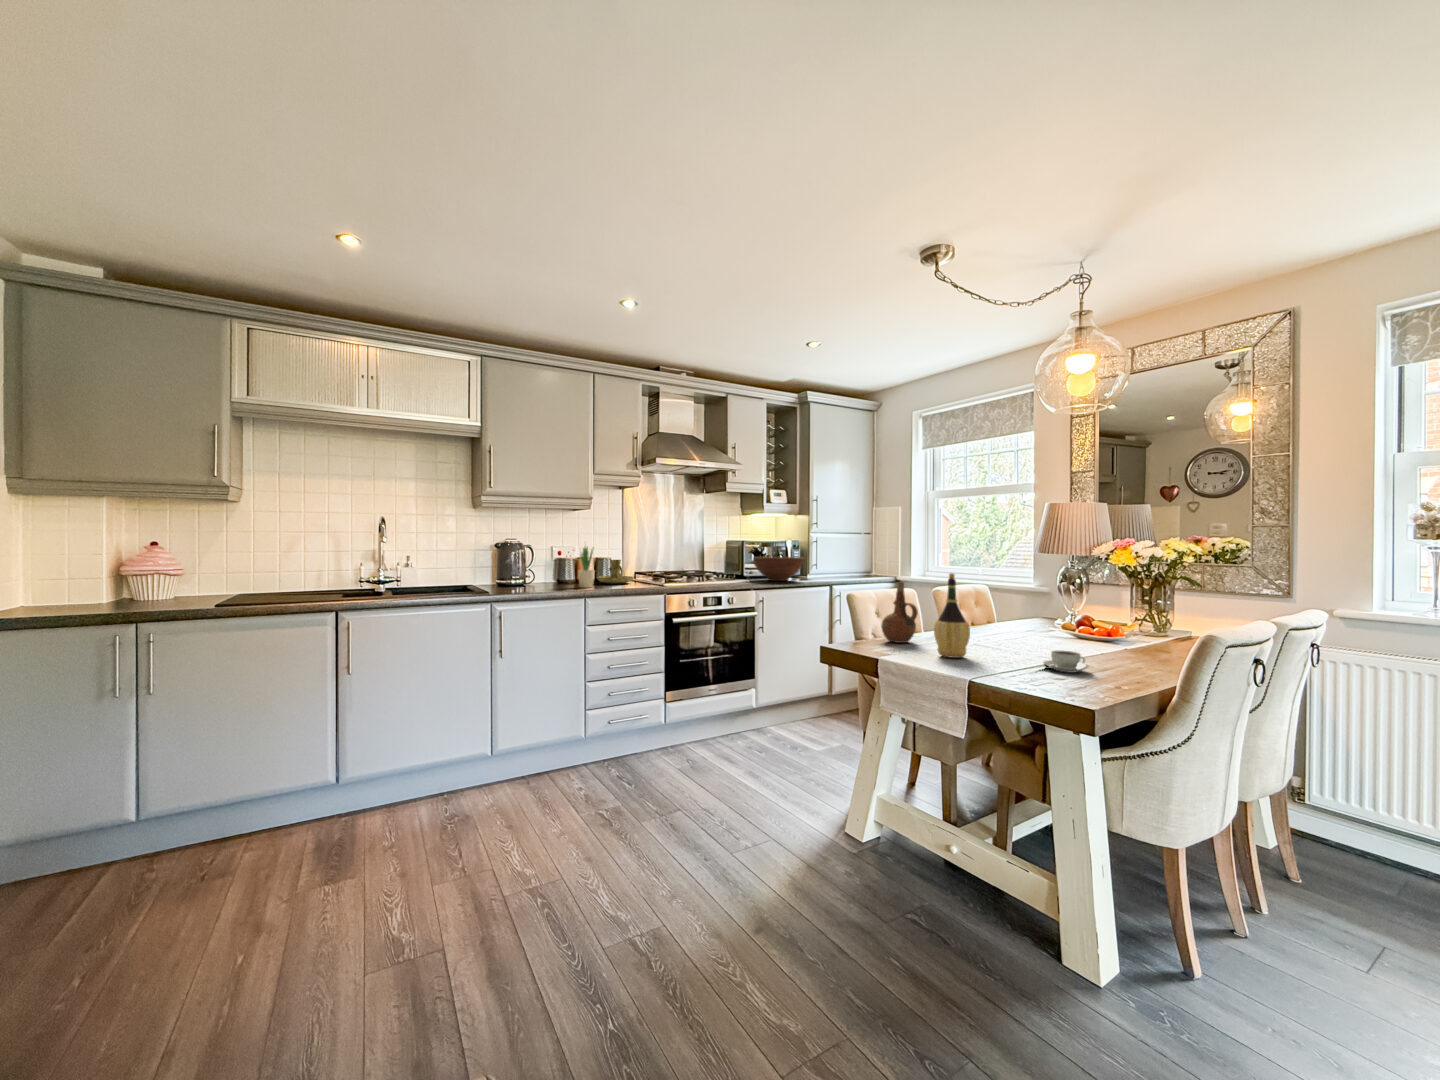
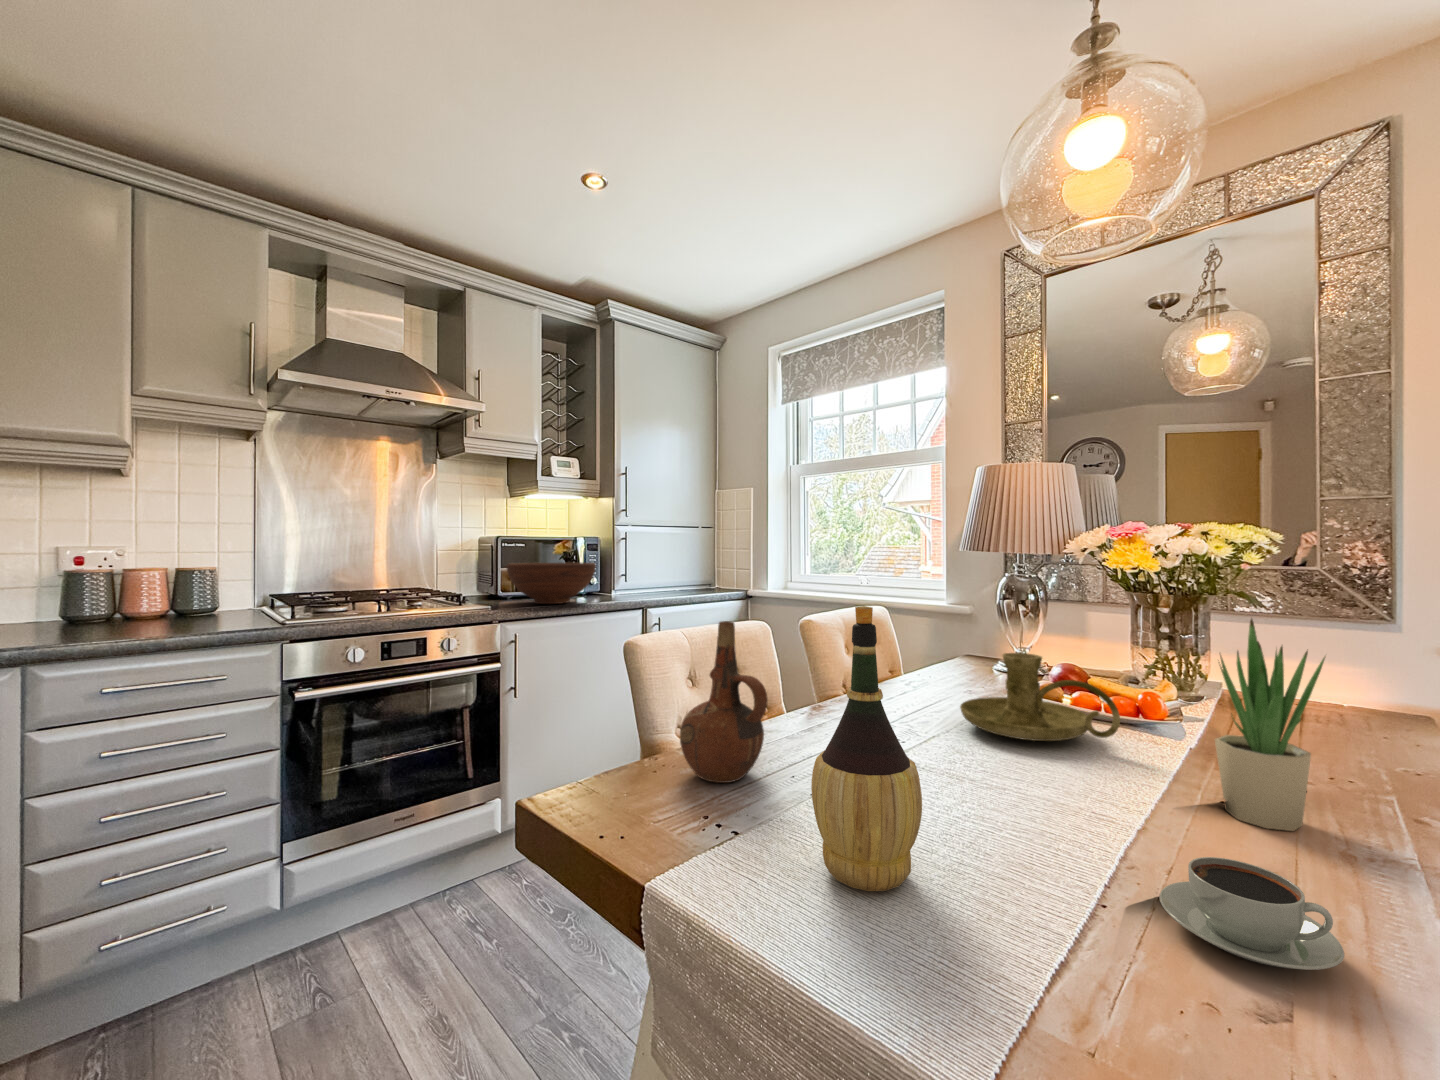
potted plant: present [578,547,594,588] -> present [1215,619,1325,831]
candle holder: present [597,560,634,584] -> present [960,653,1120,741]

